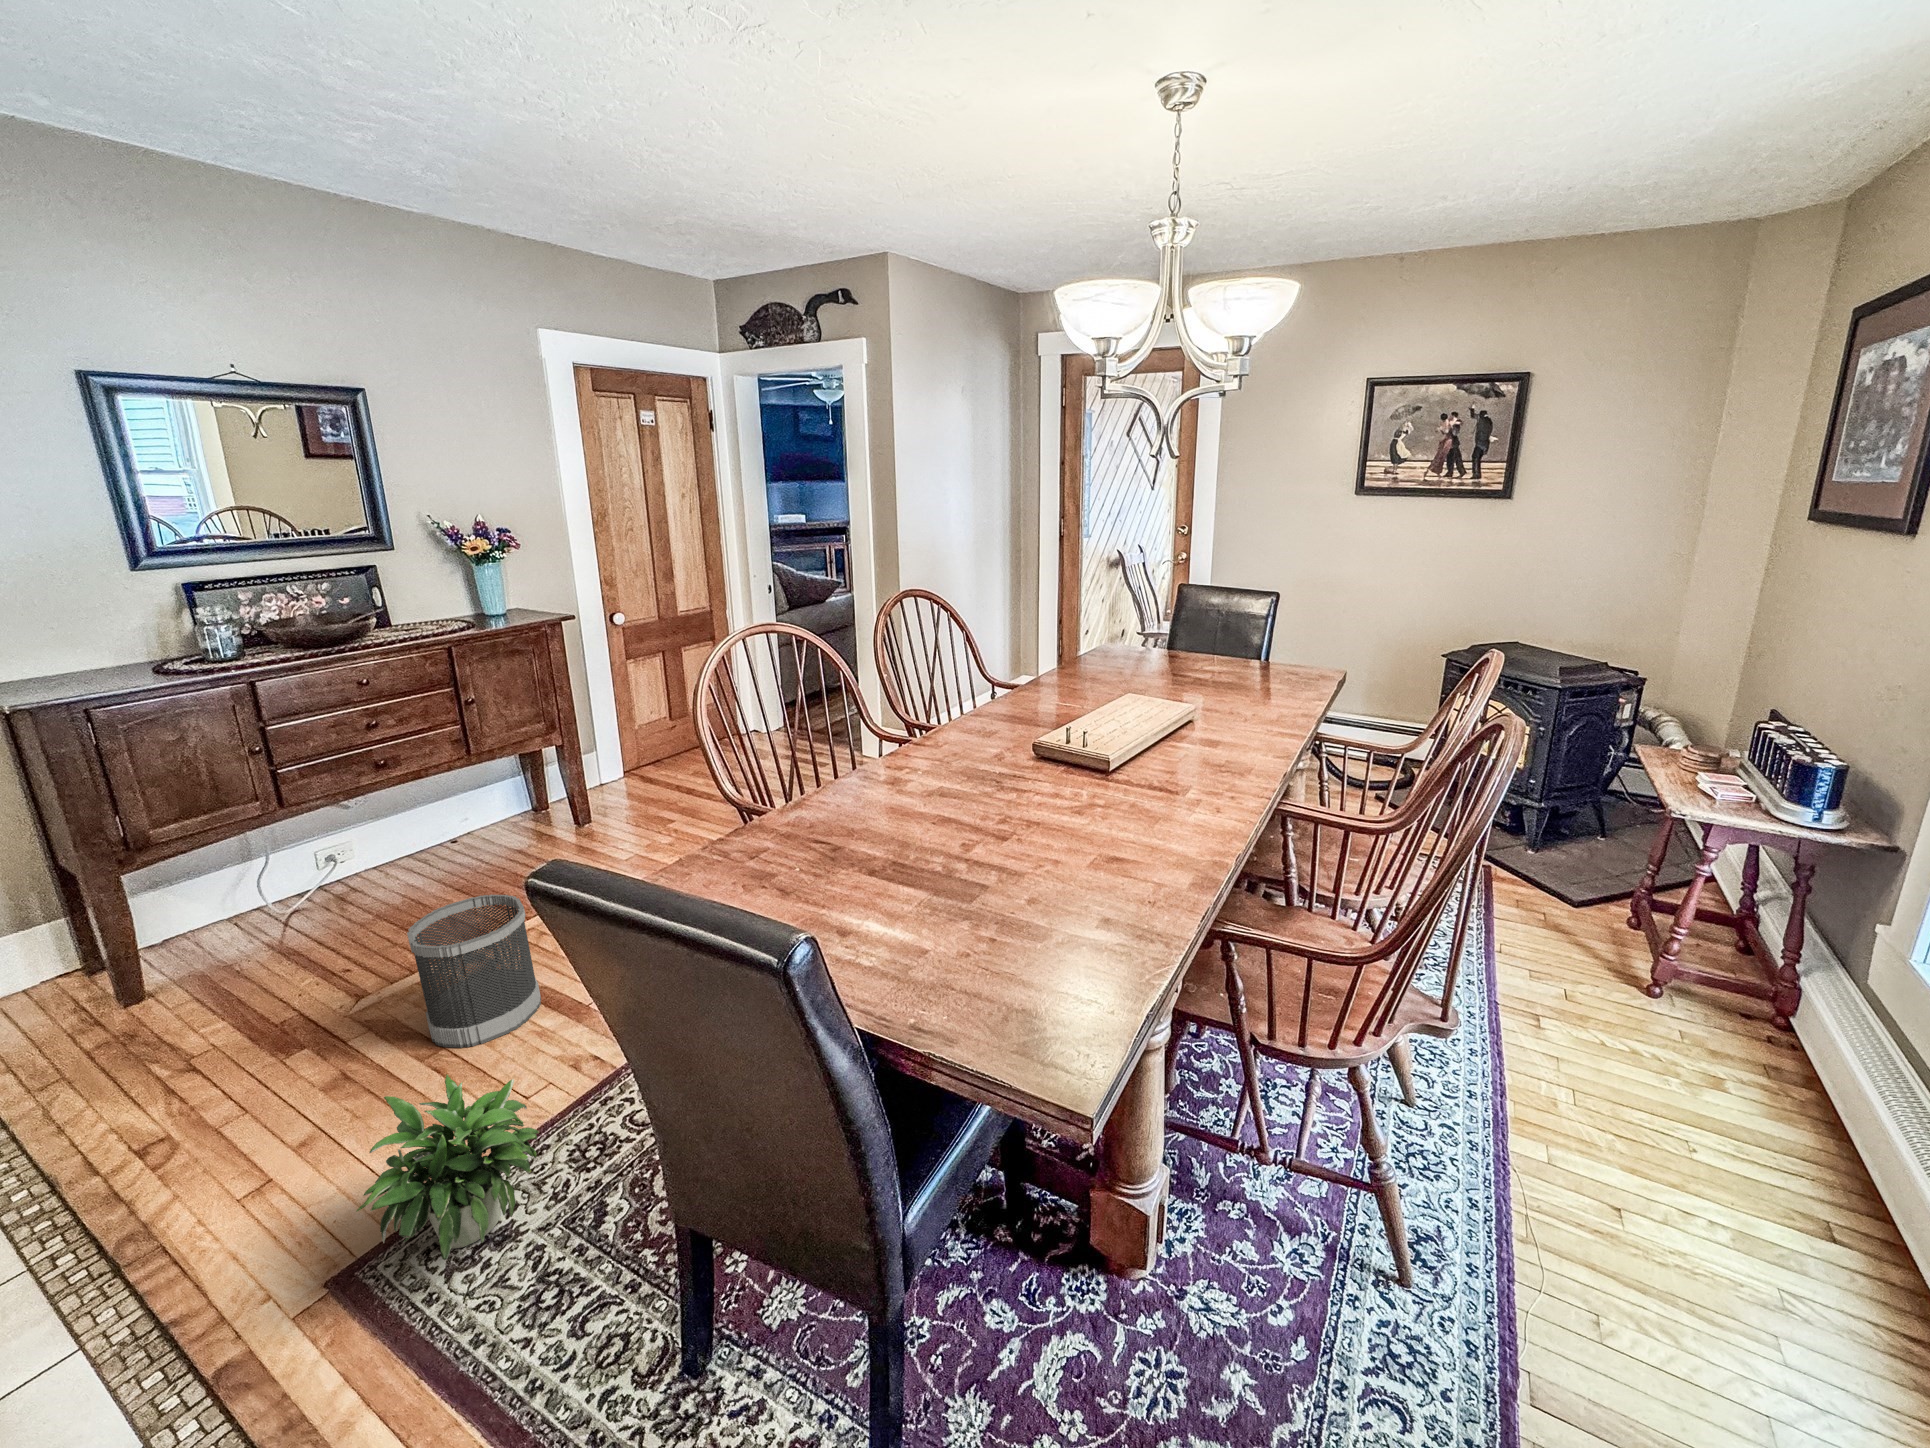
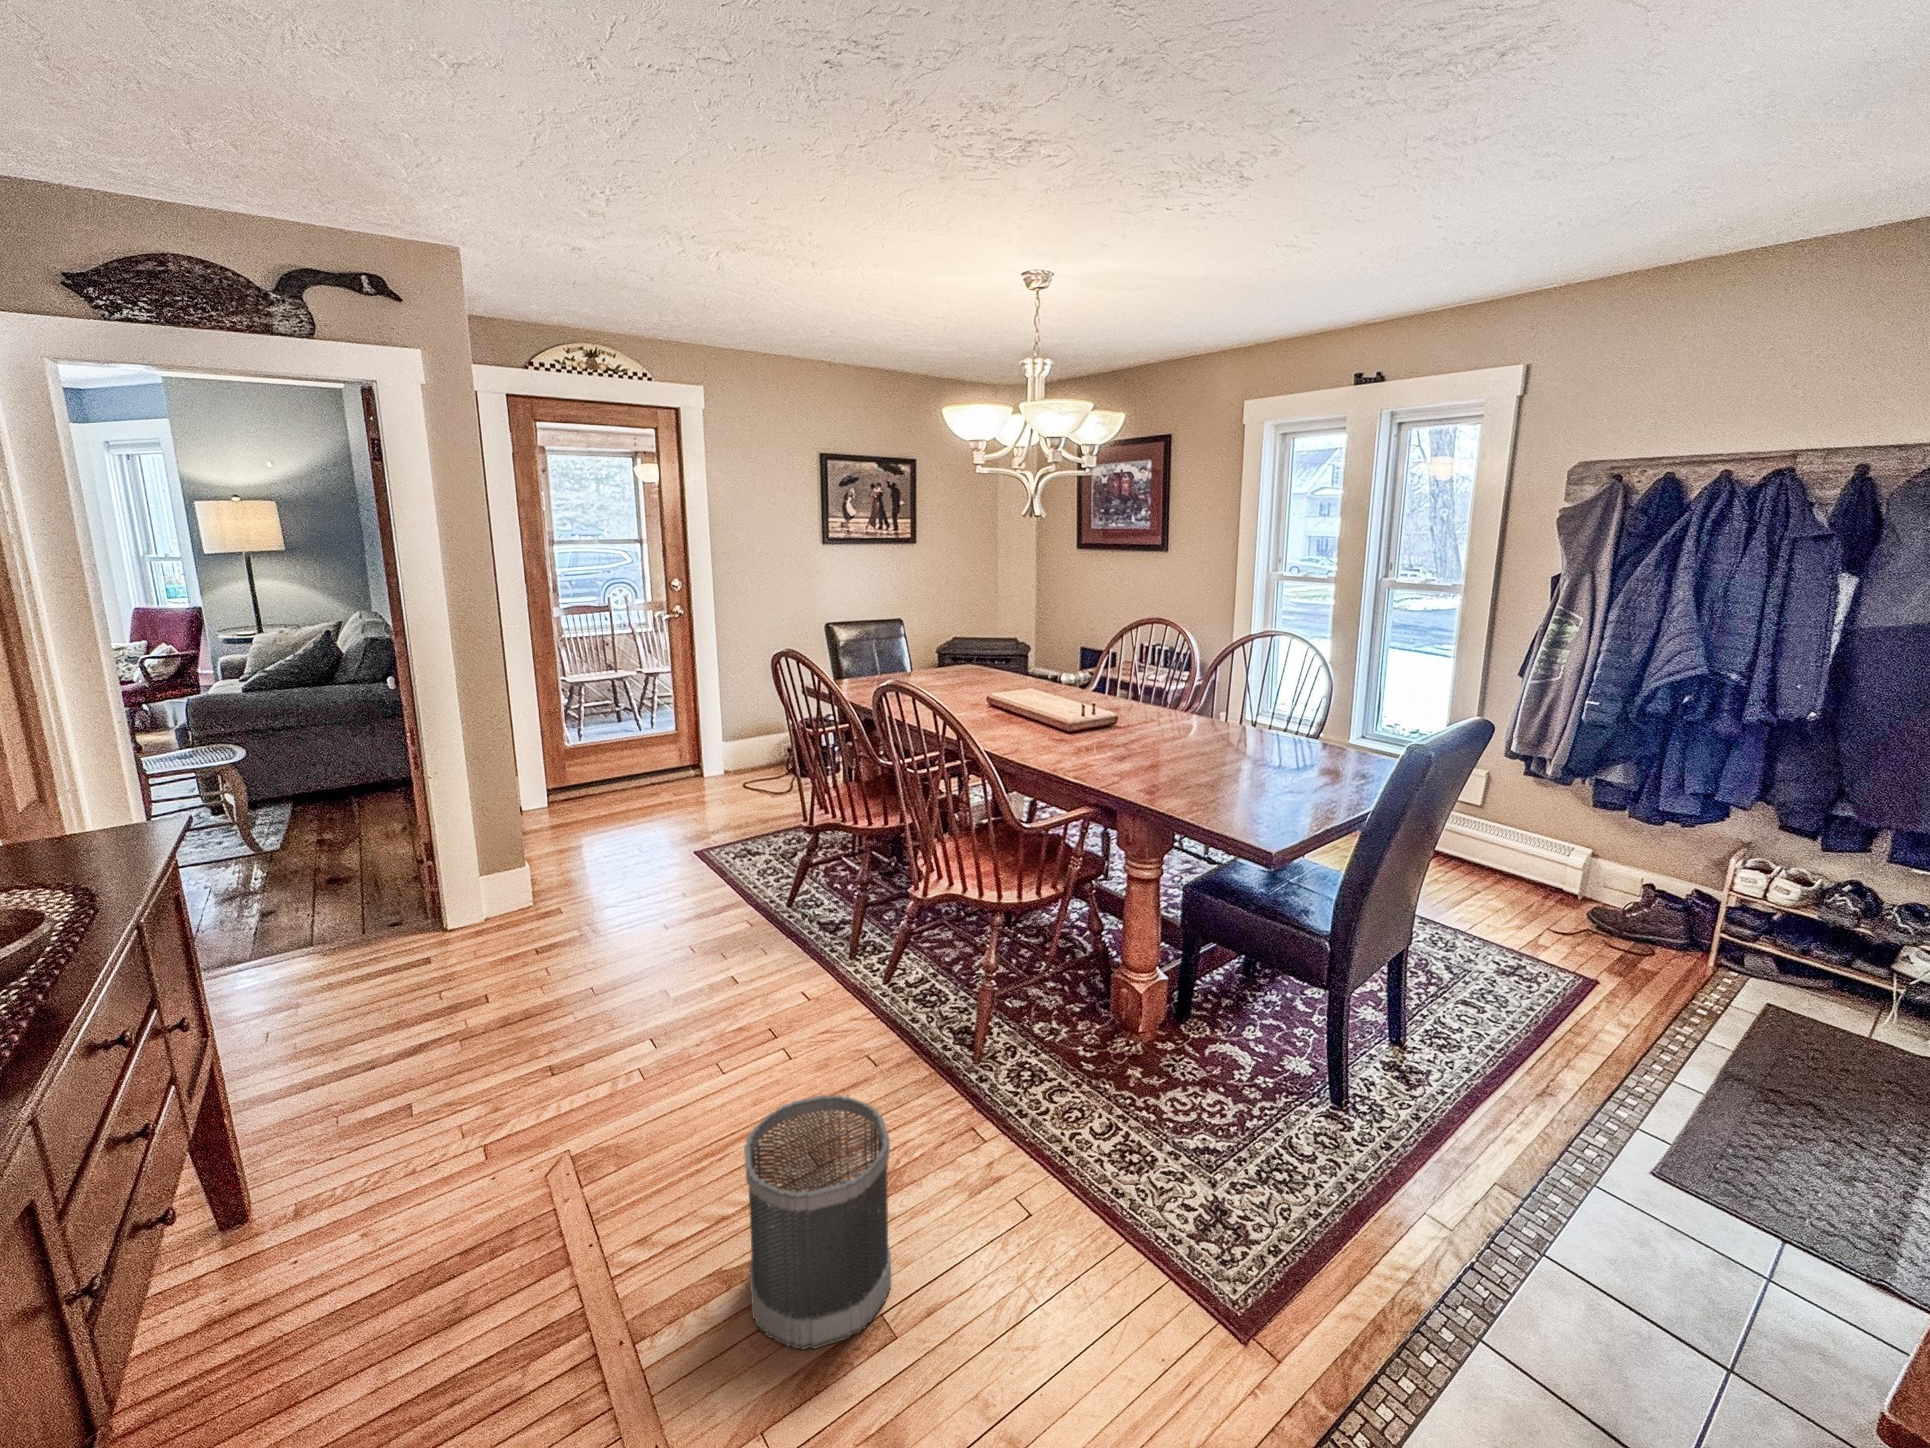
potted plant: present [356,1074,540,1260] -> none [1081,1101,1281,1275]

